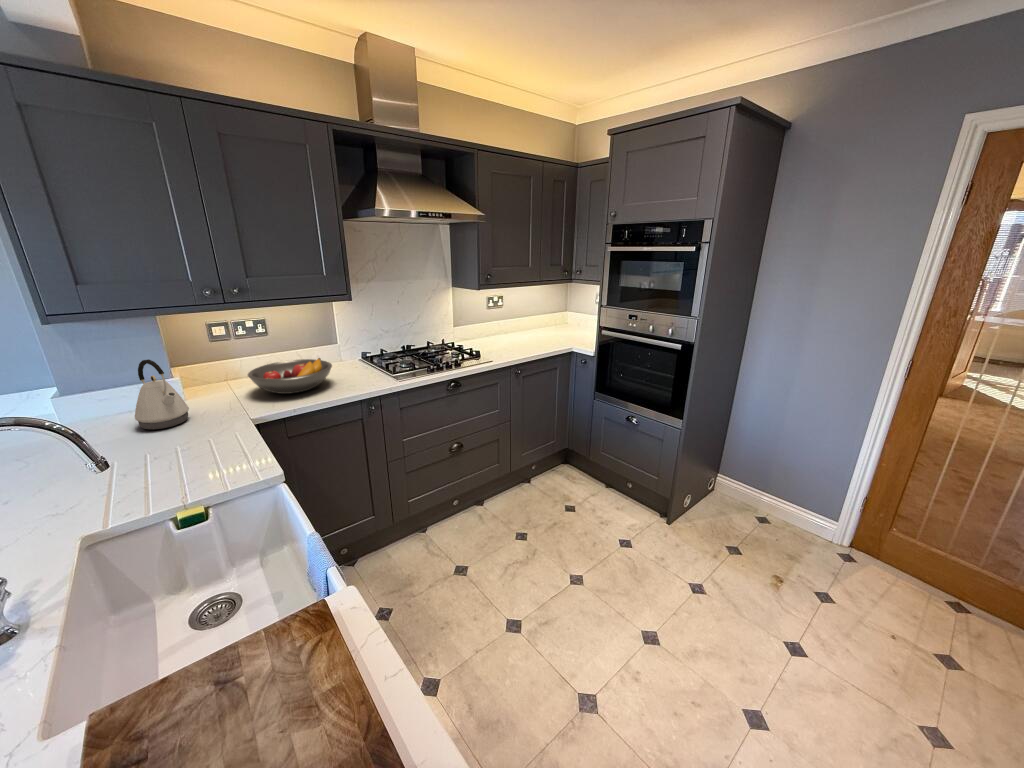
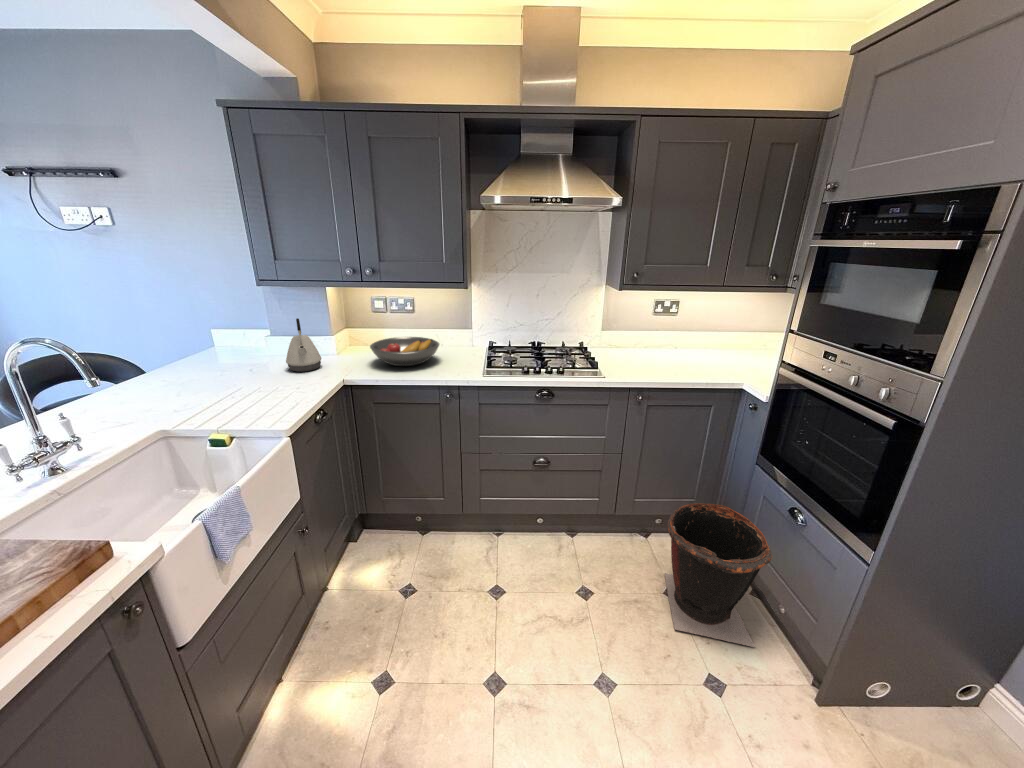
waste bin: none [556,434,628,527] -> present [665,503,772,647]

